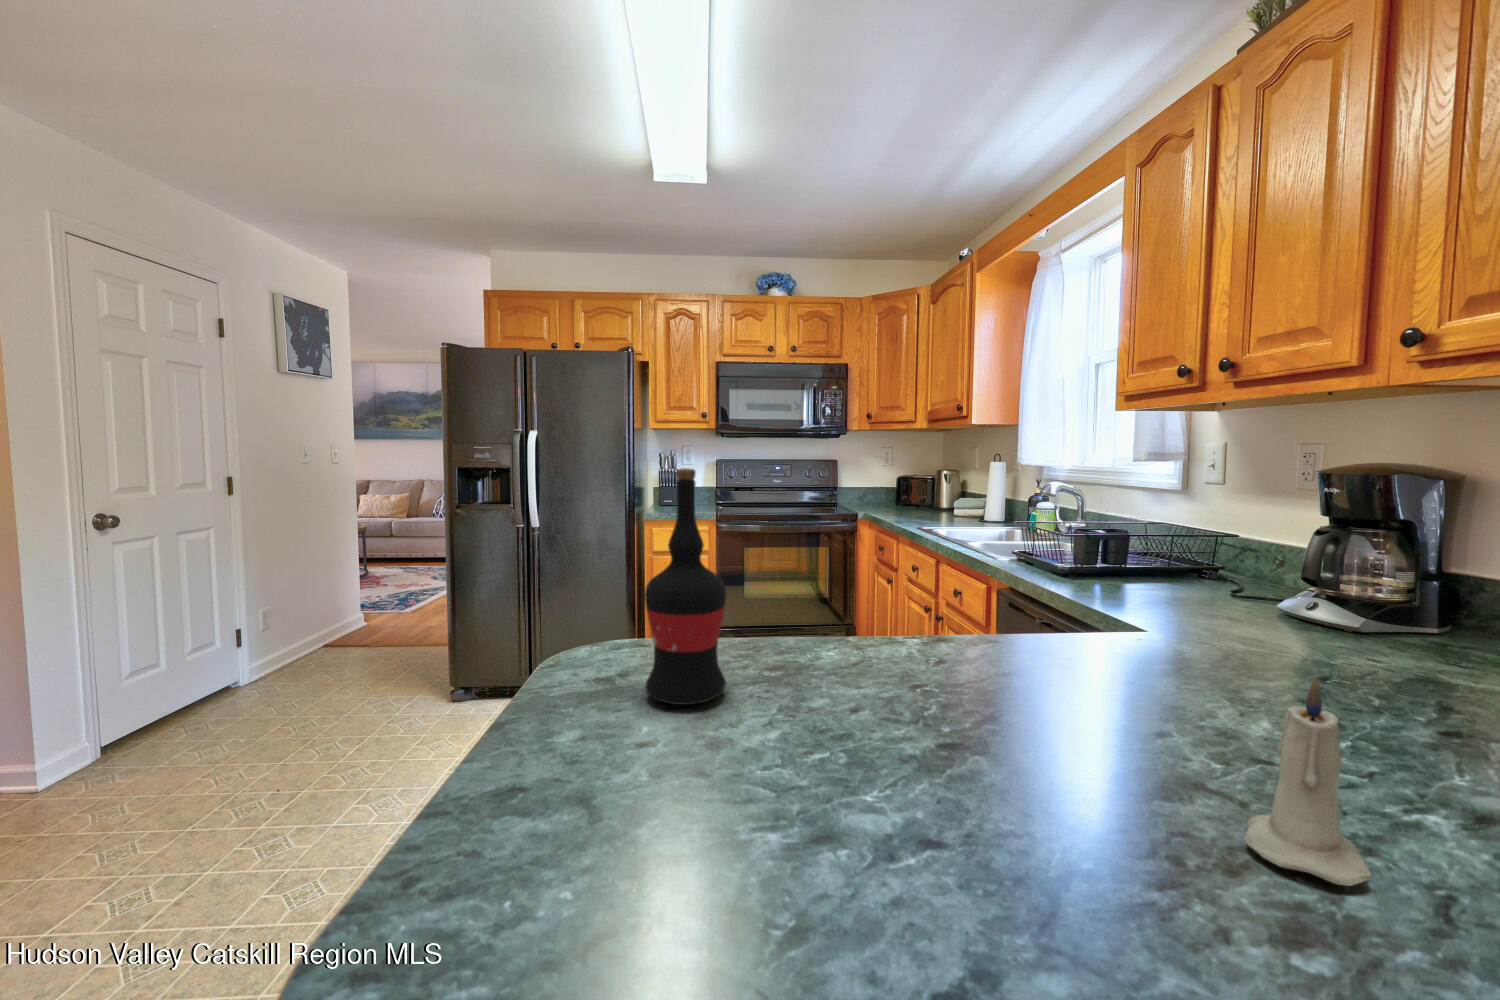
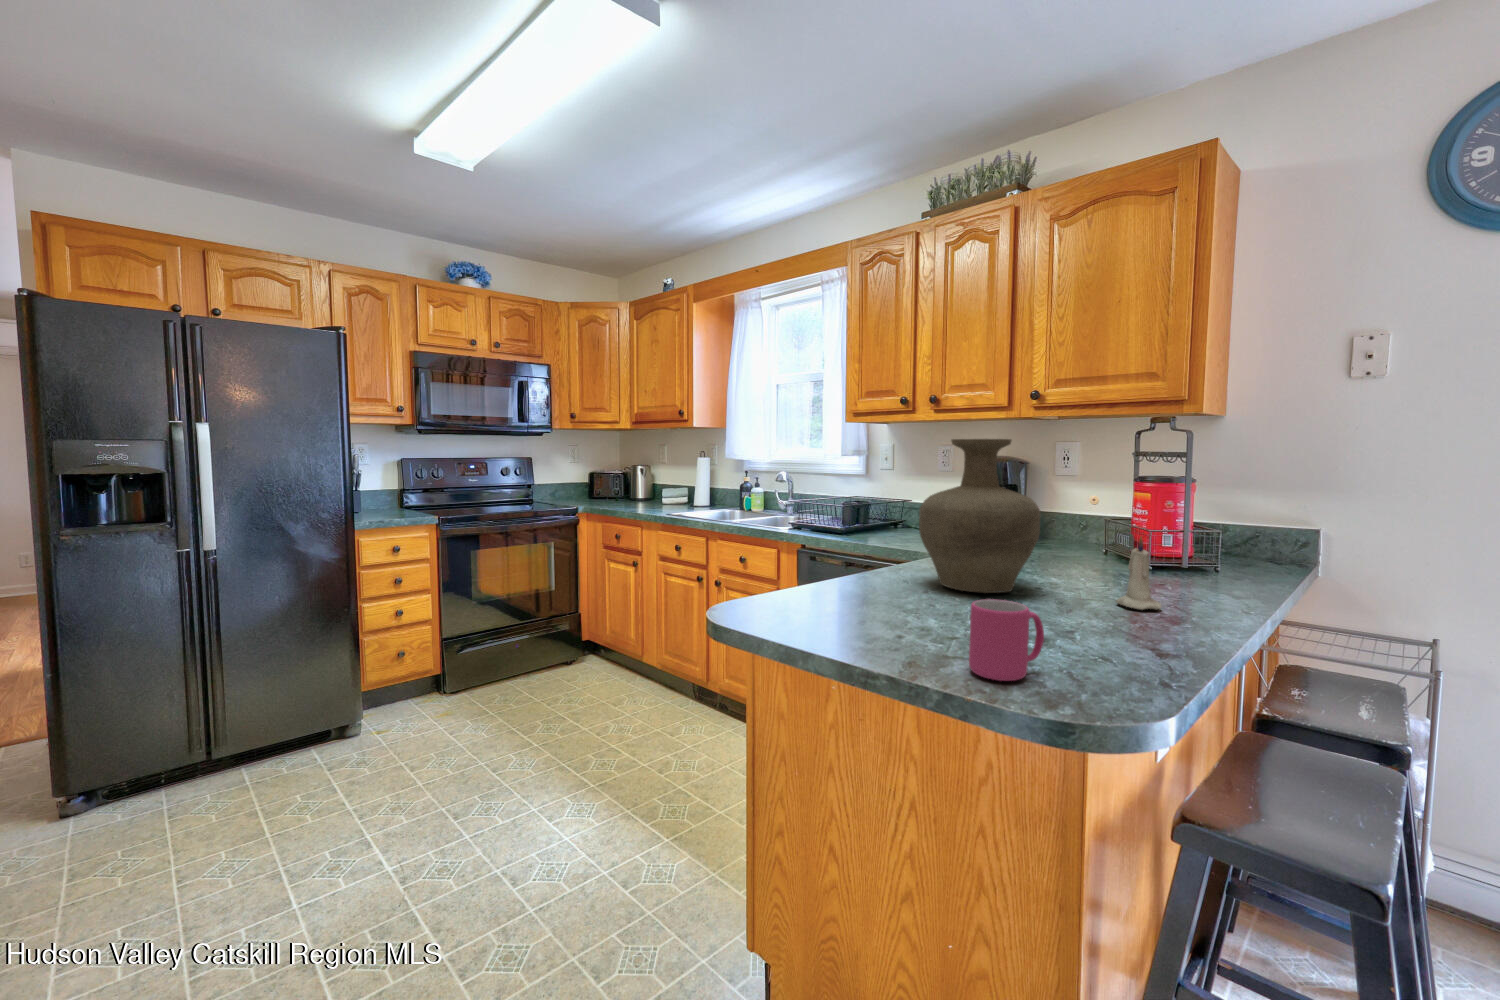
vase: none [918,431,1151,725] -> present [919,439,1040,593]
wine bottle: present [645,468,726,705] -> none [826,461,883,621]
mug: none [487,717,613,885] -> present [969,599,1044,681]

